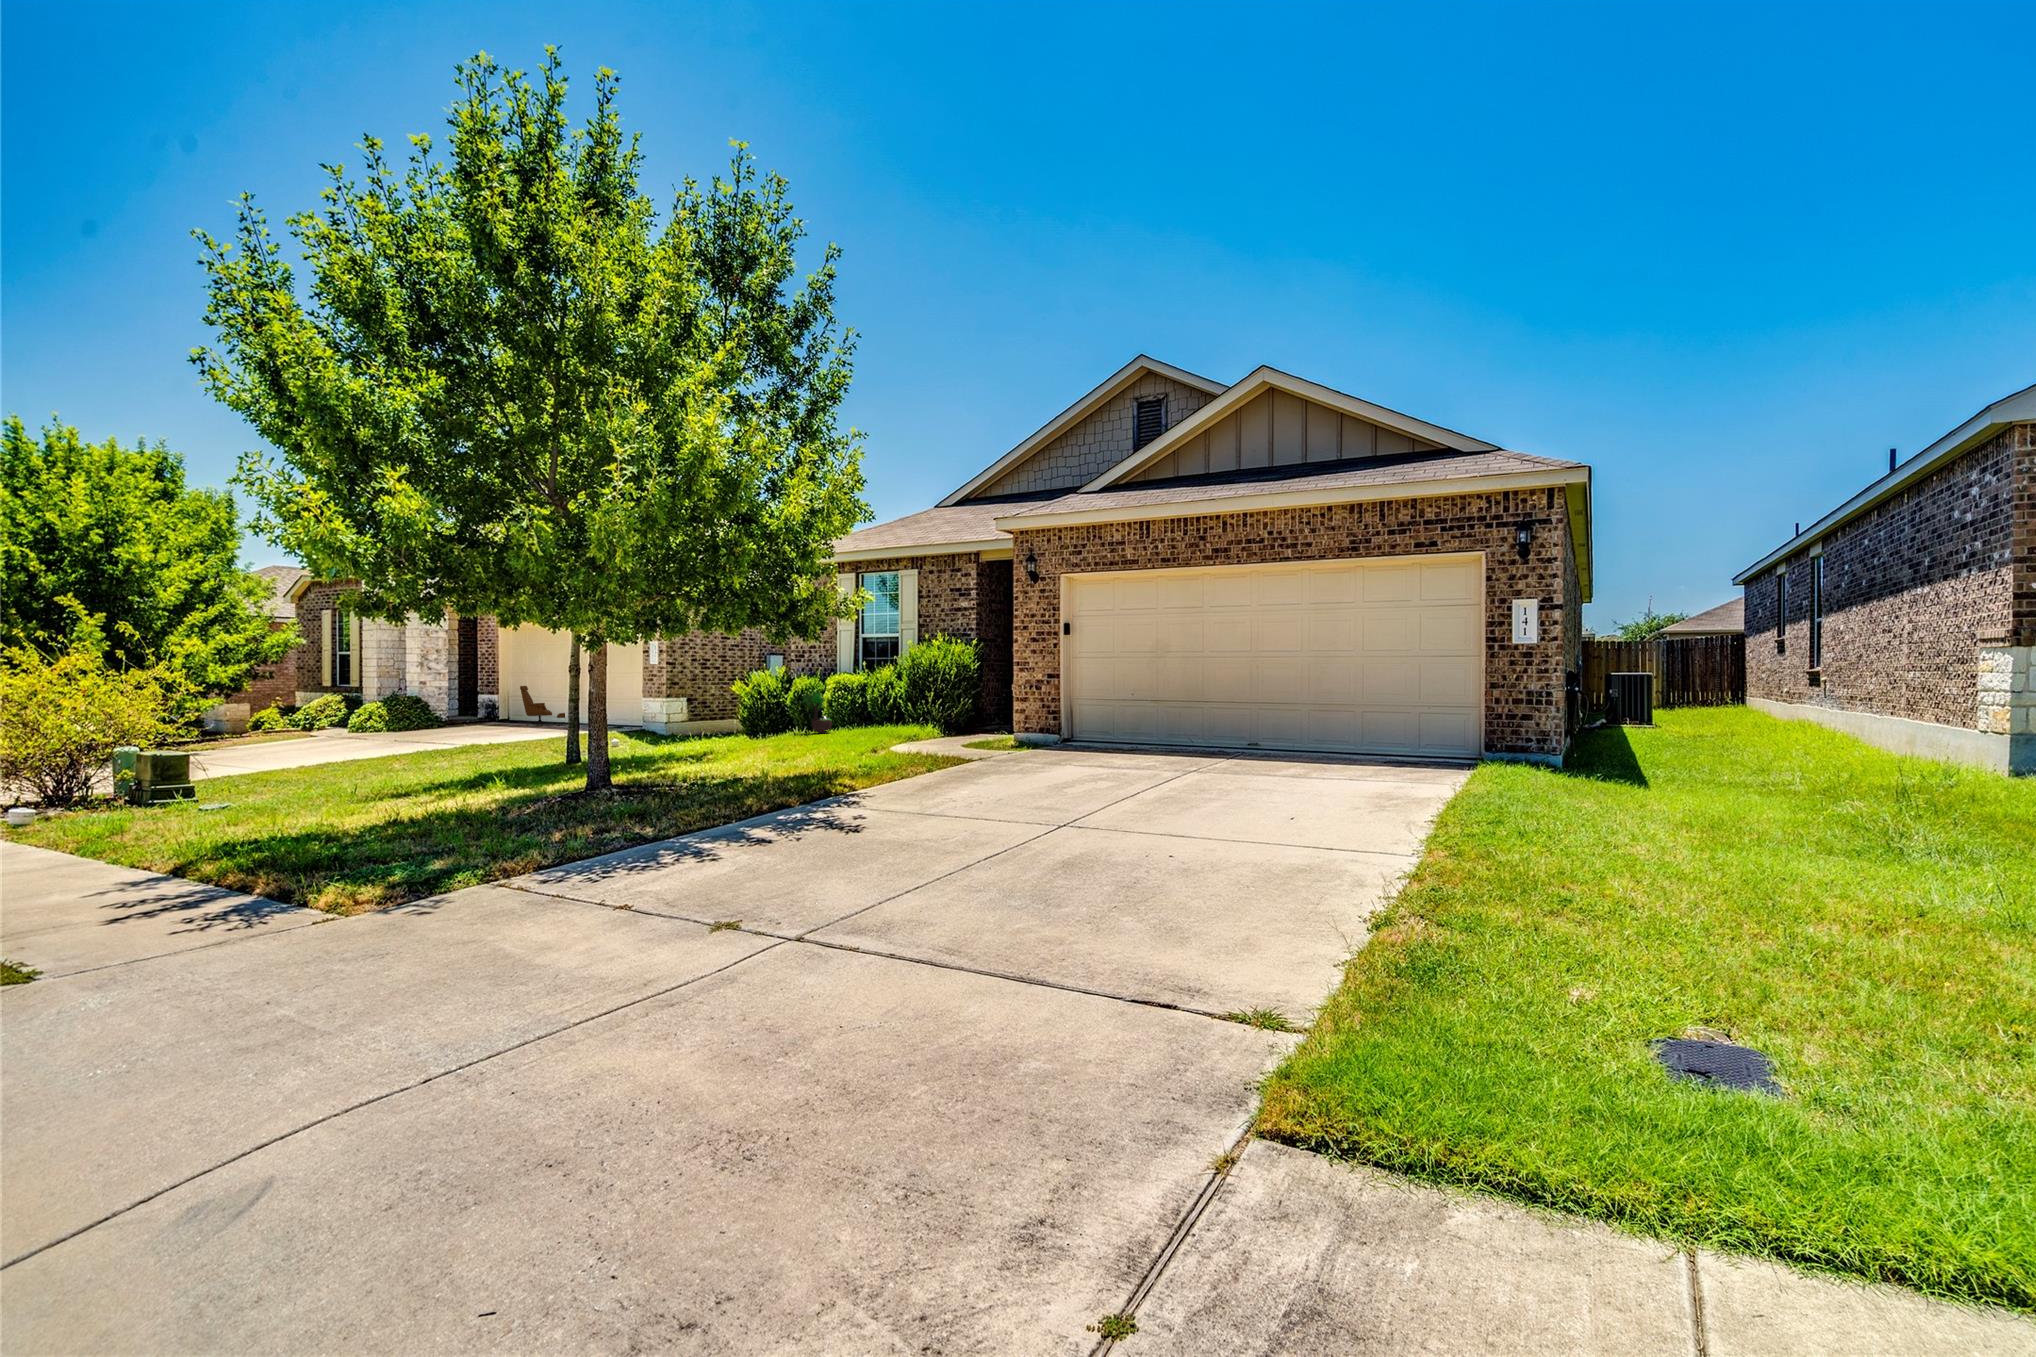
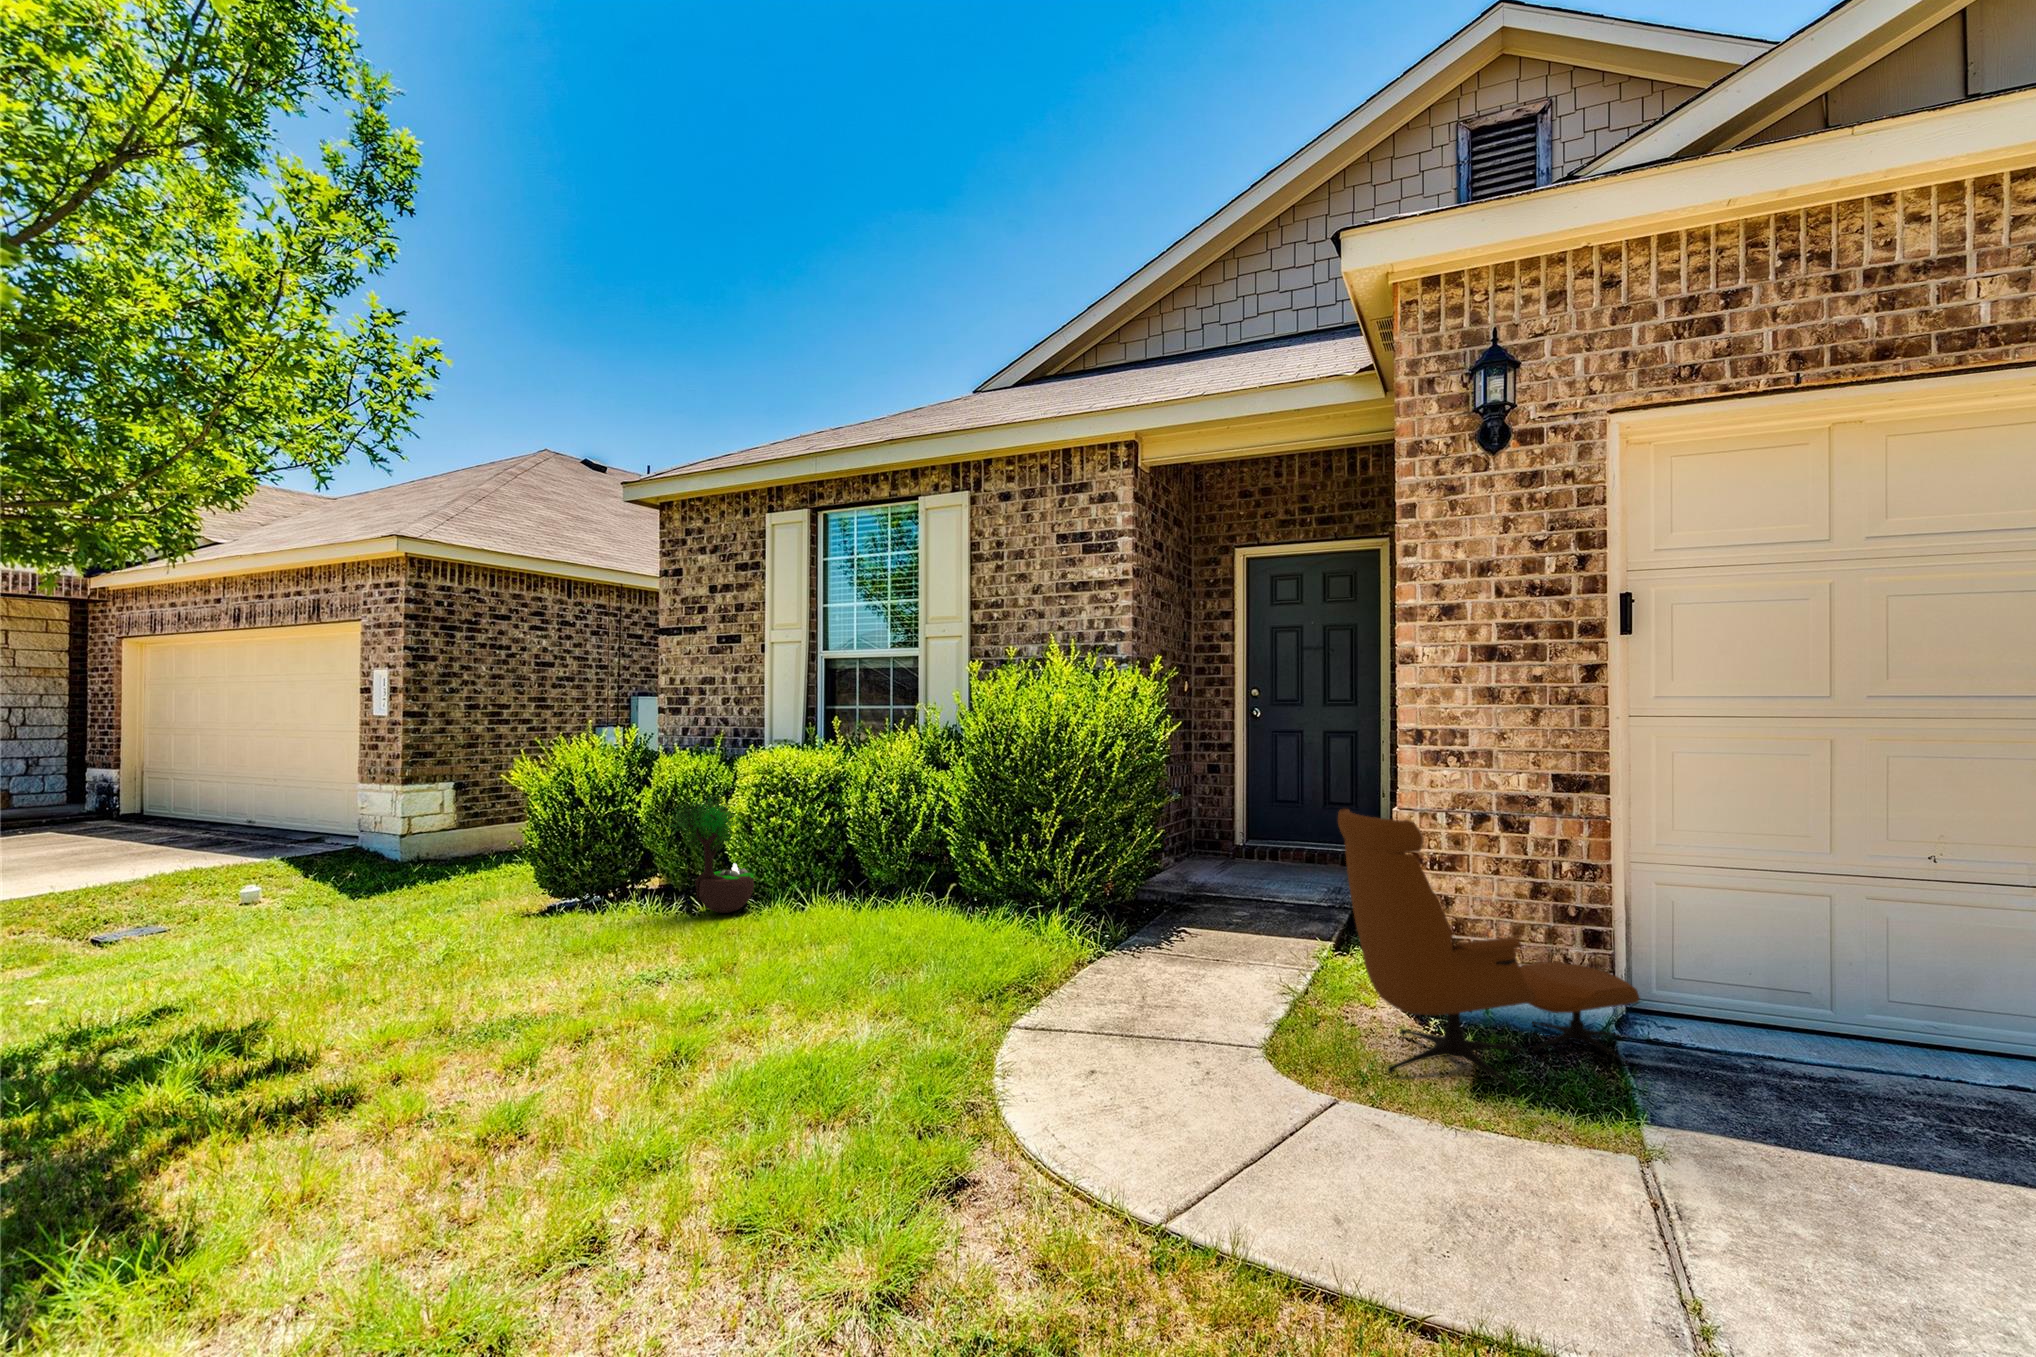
lounge chair: present [520,686,568,726] -> present [1338,809,1639,1096]

